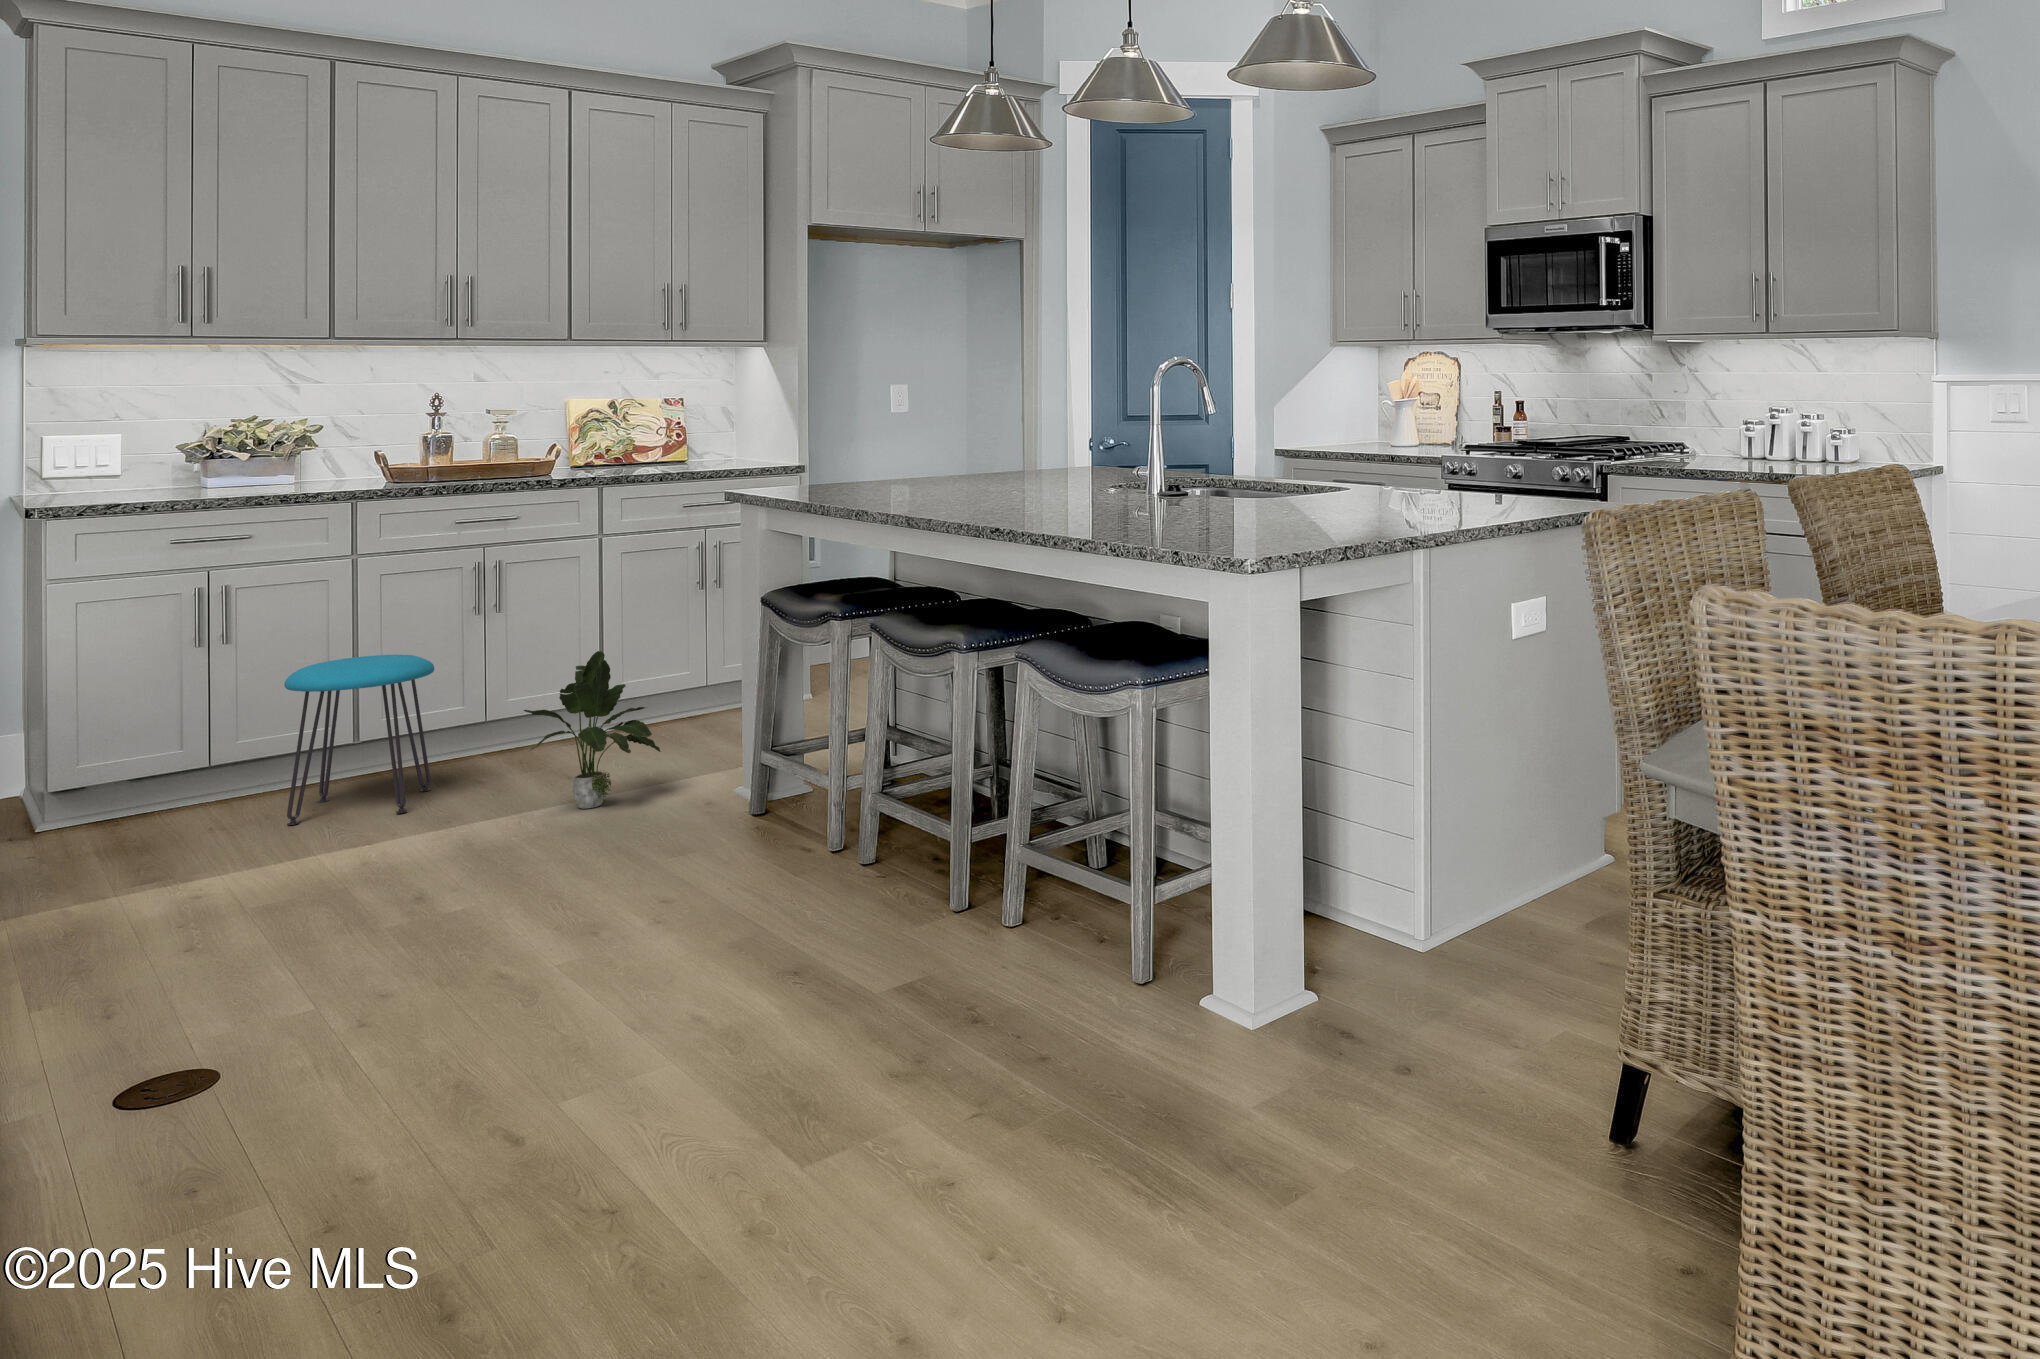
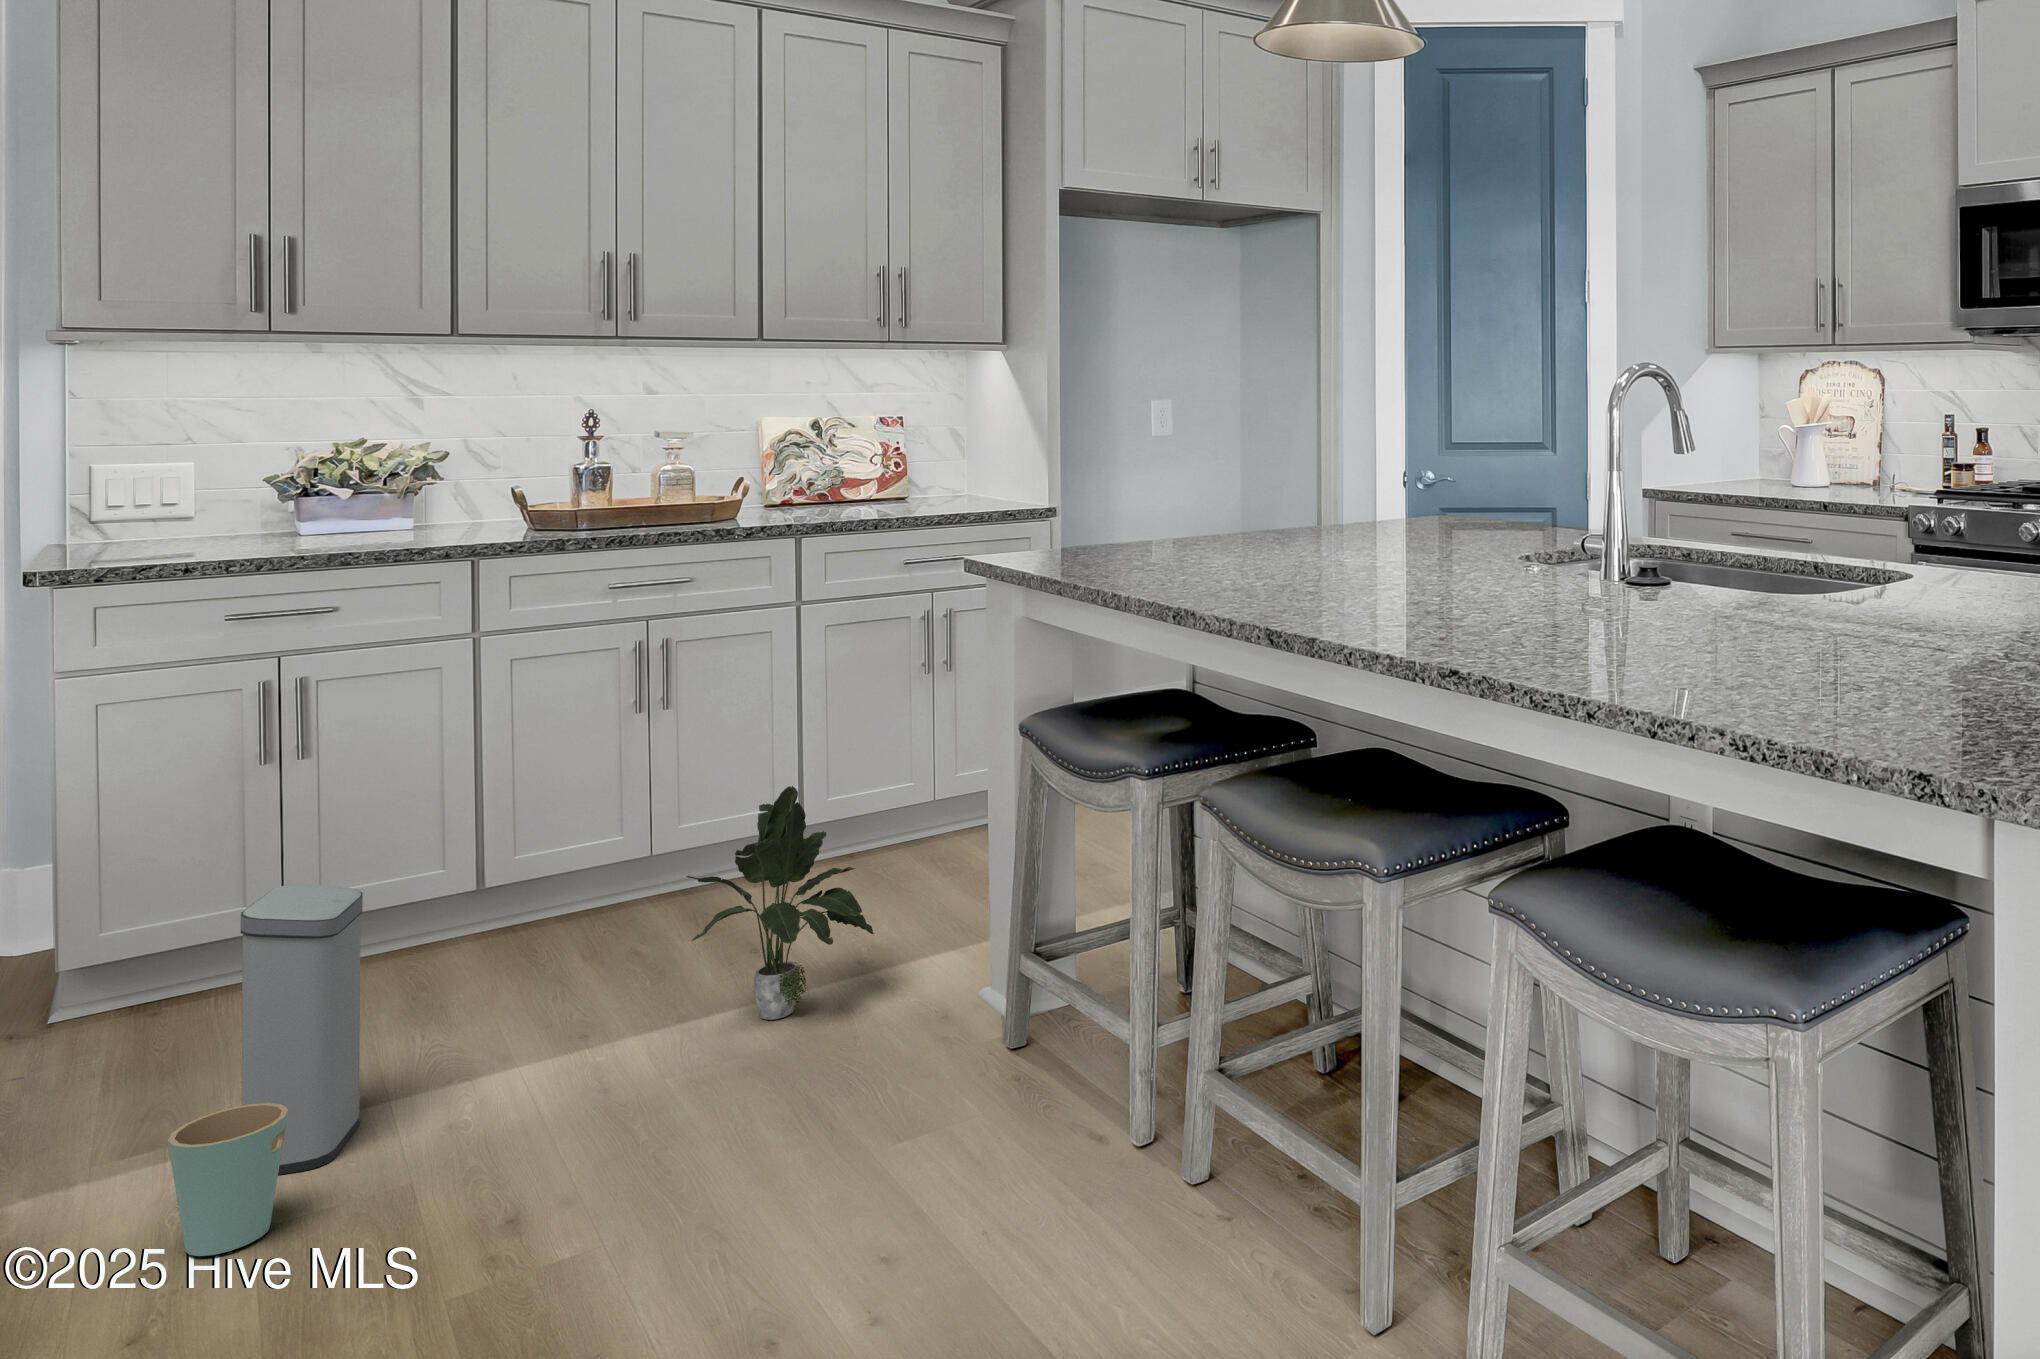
stool: present [284,655,434,825] -> none [368,777,573,1032]
trash can: none [187,707,298,919] -> present [168,884,363,1256]

